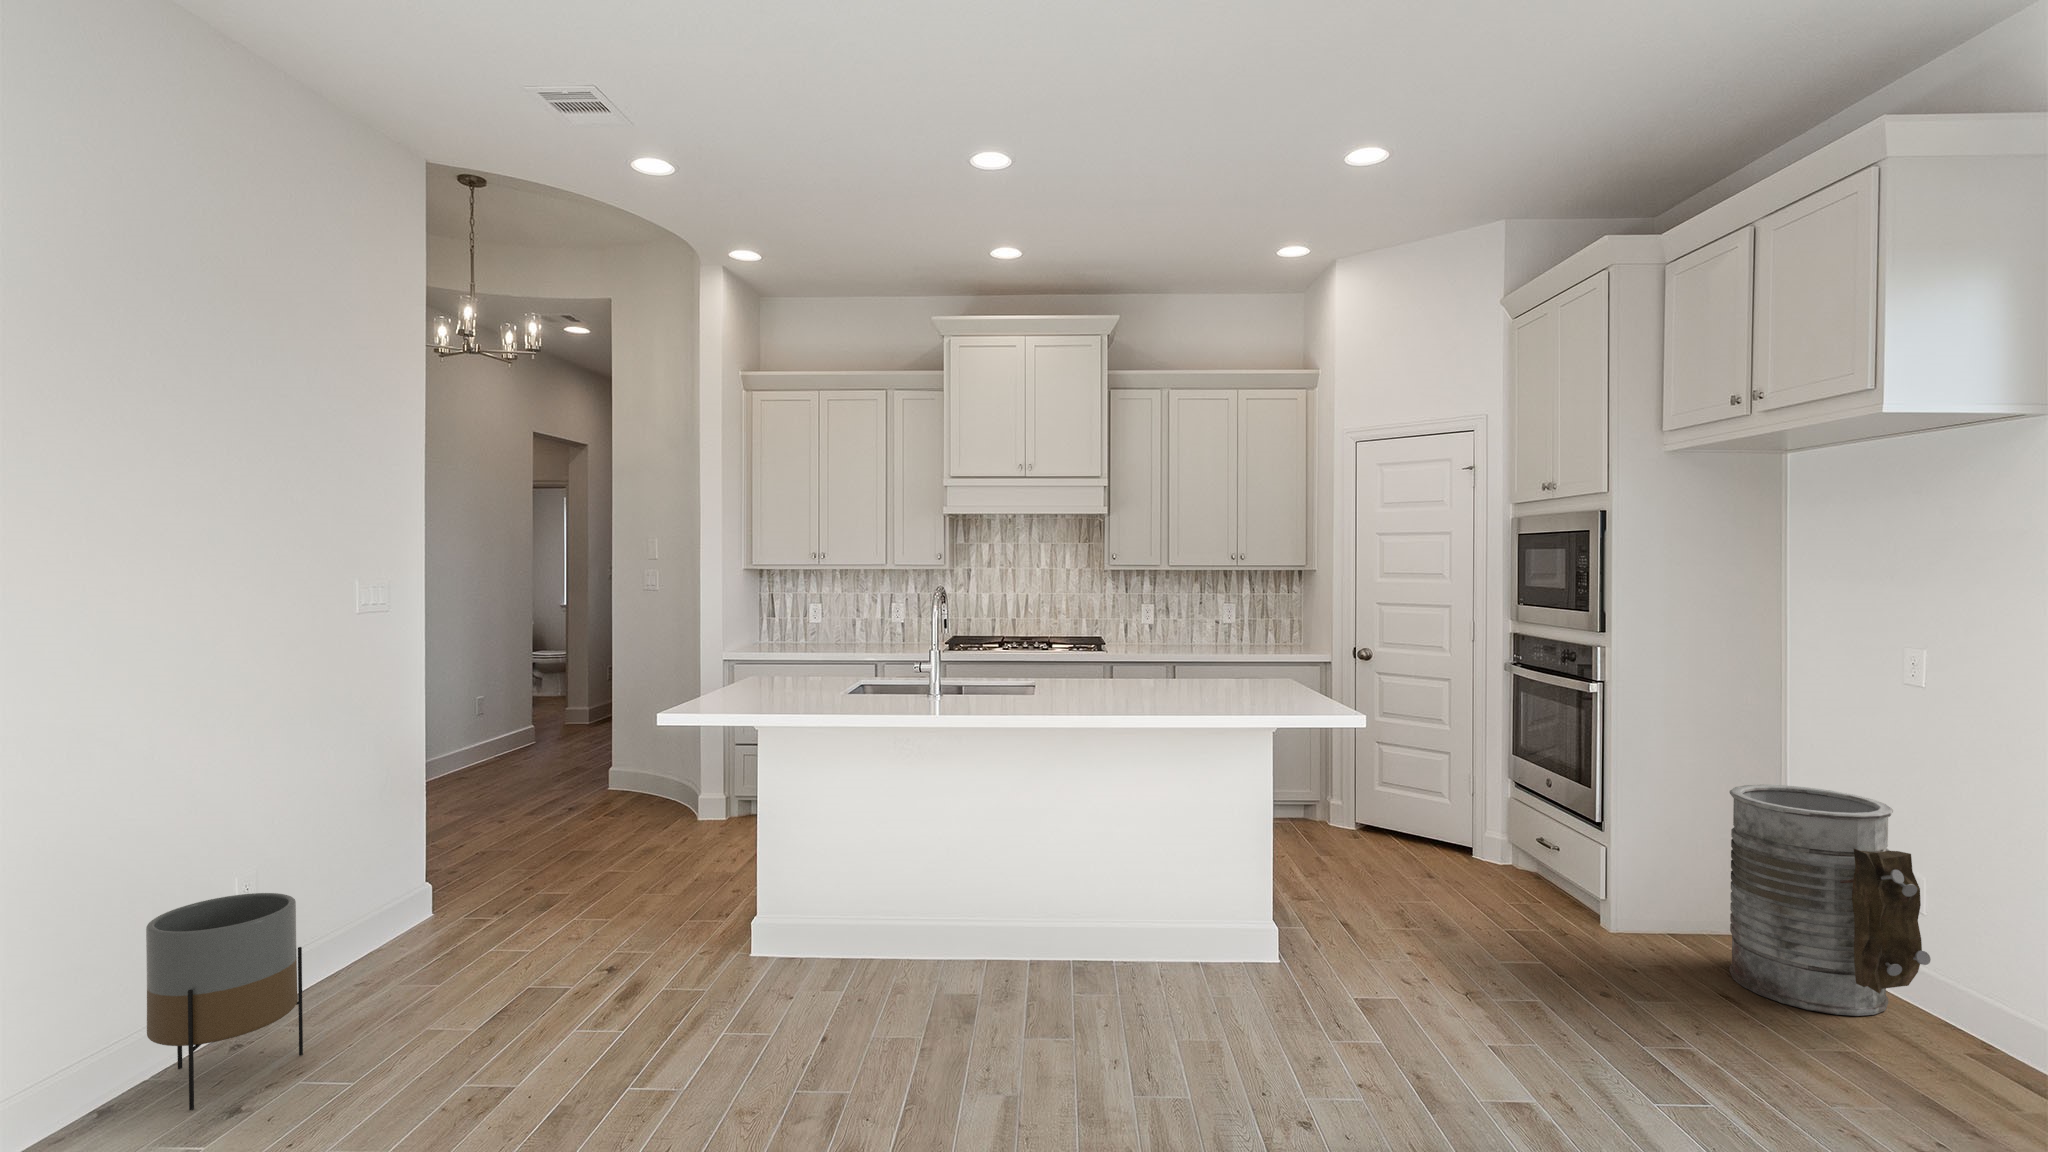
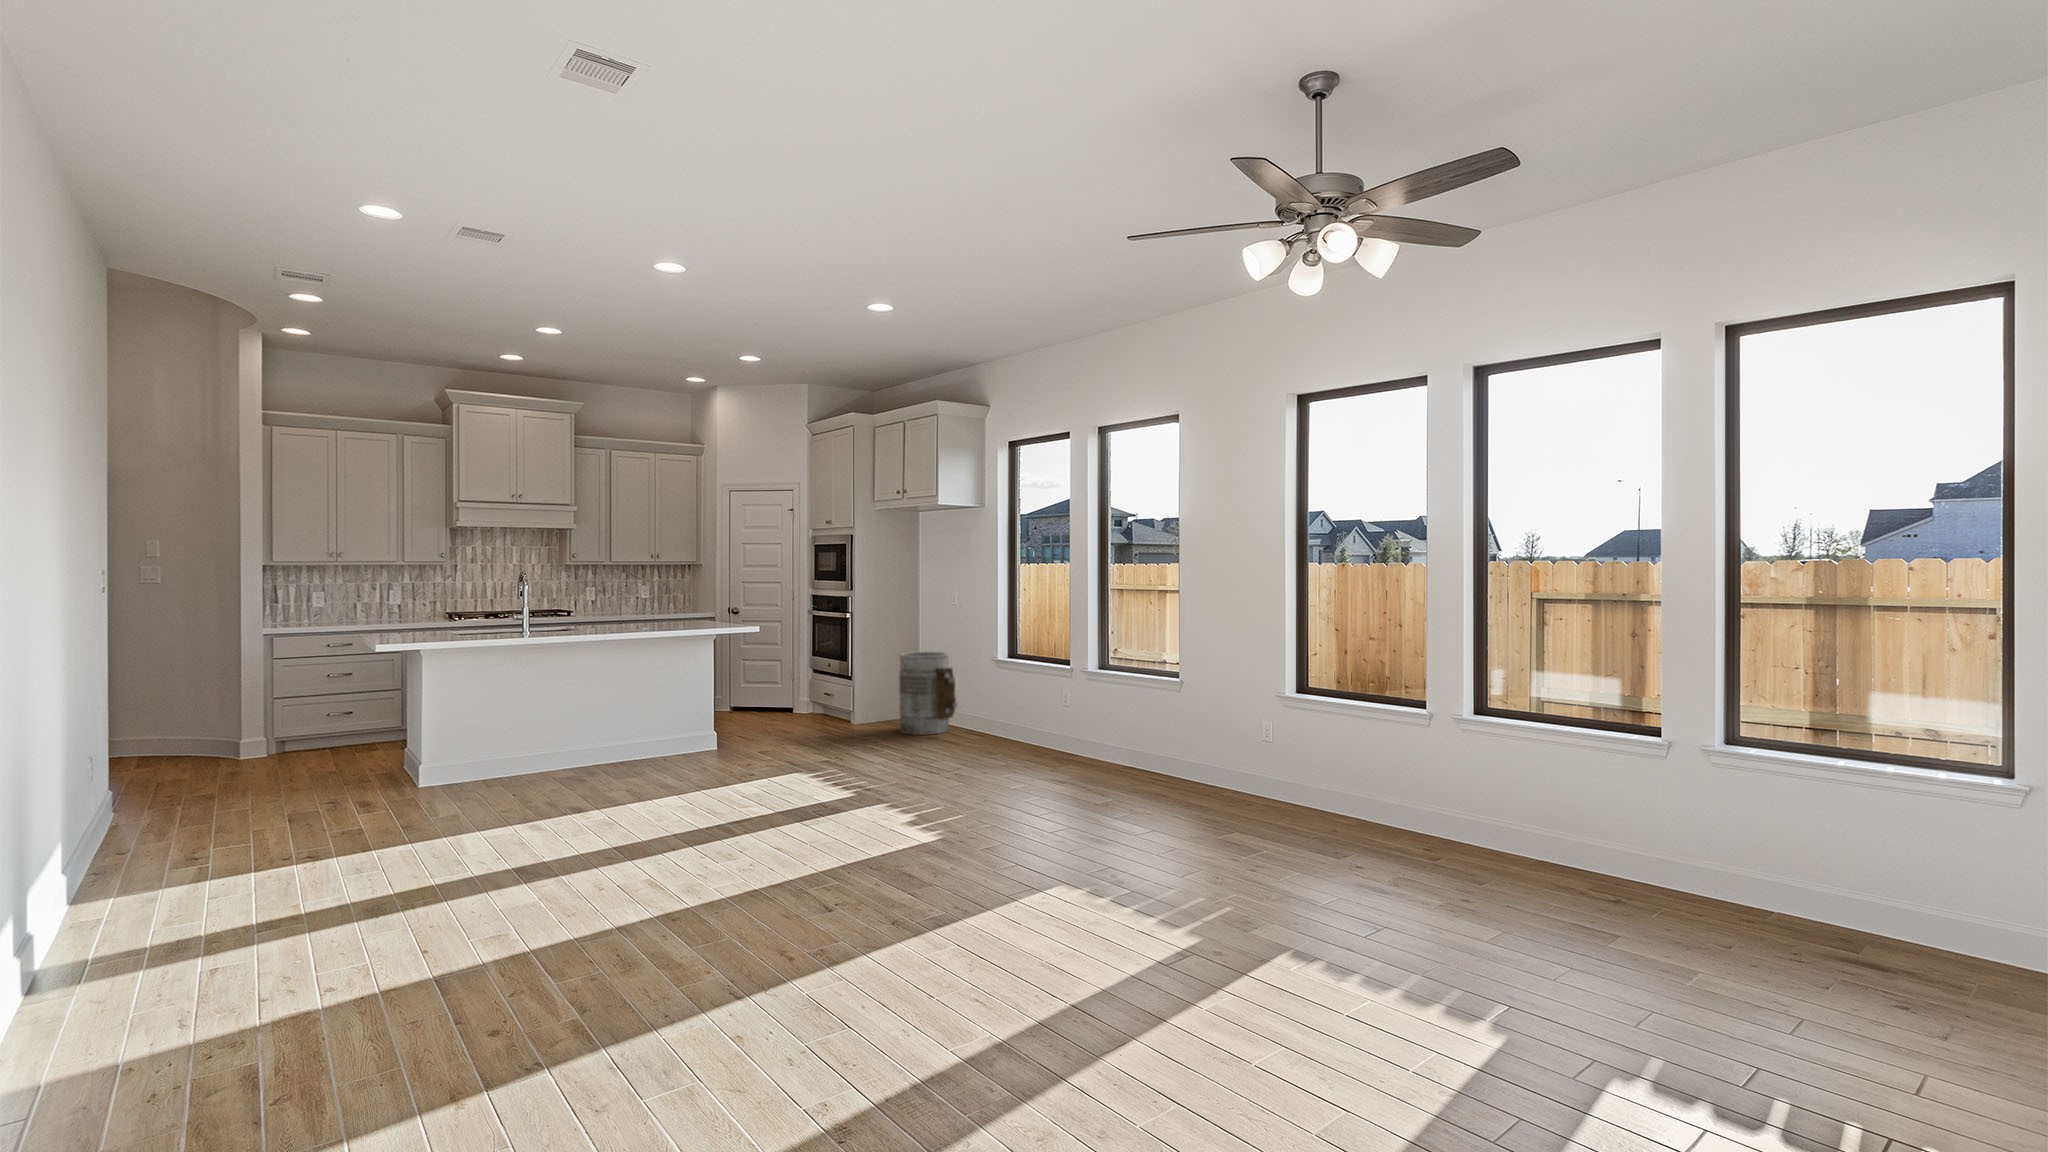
planter: present [146,893,303,1110] -> none [94,756,186,865]

